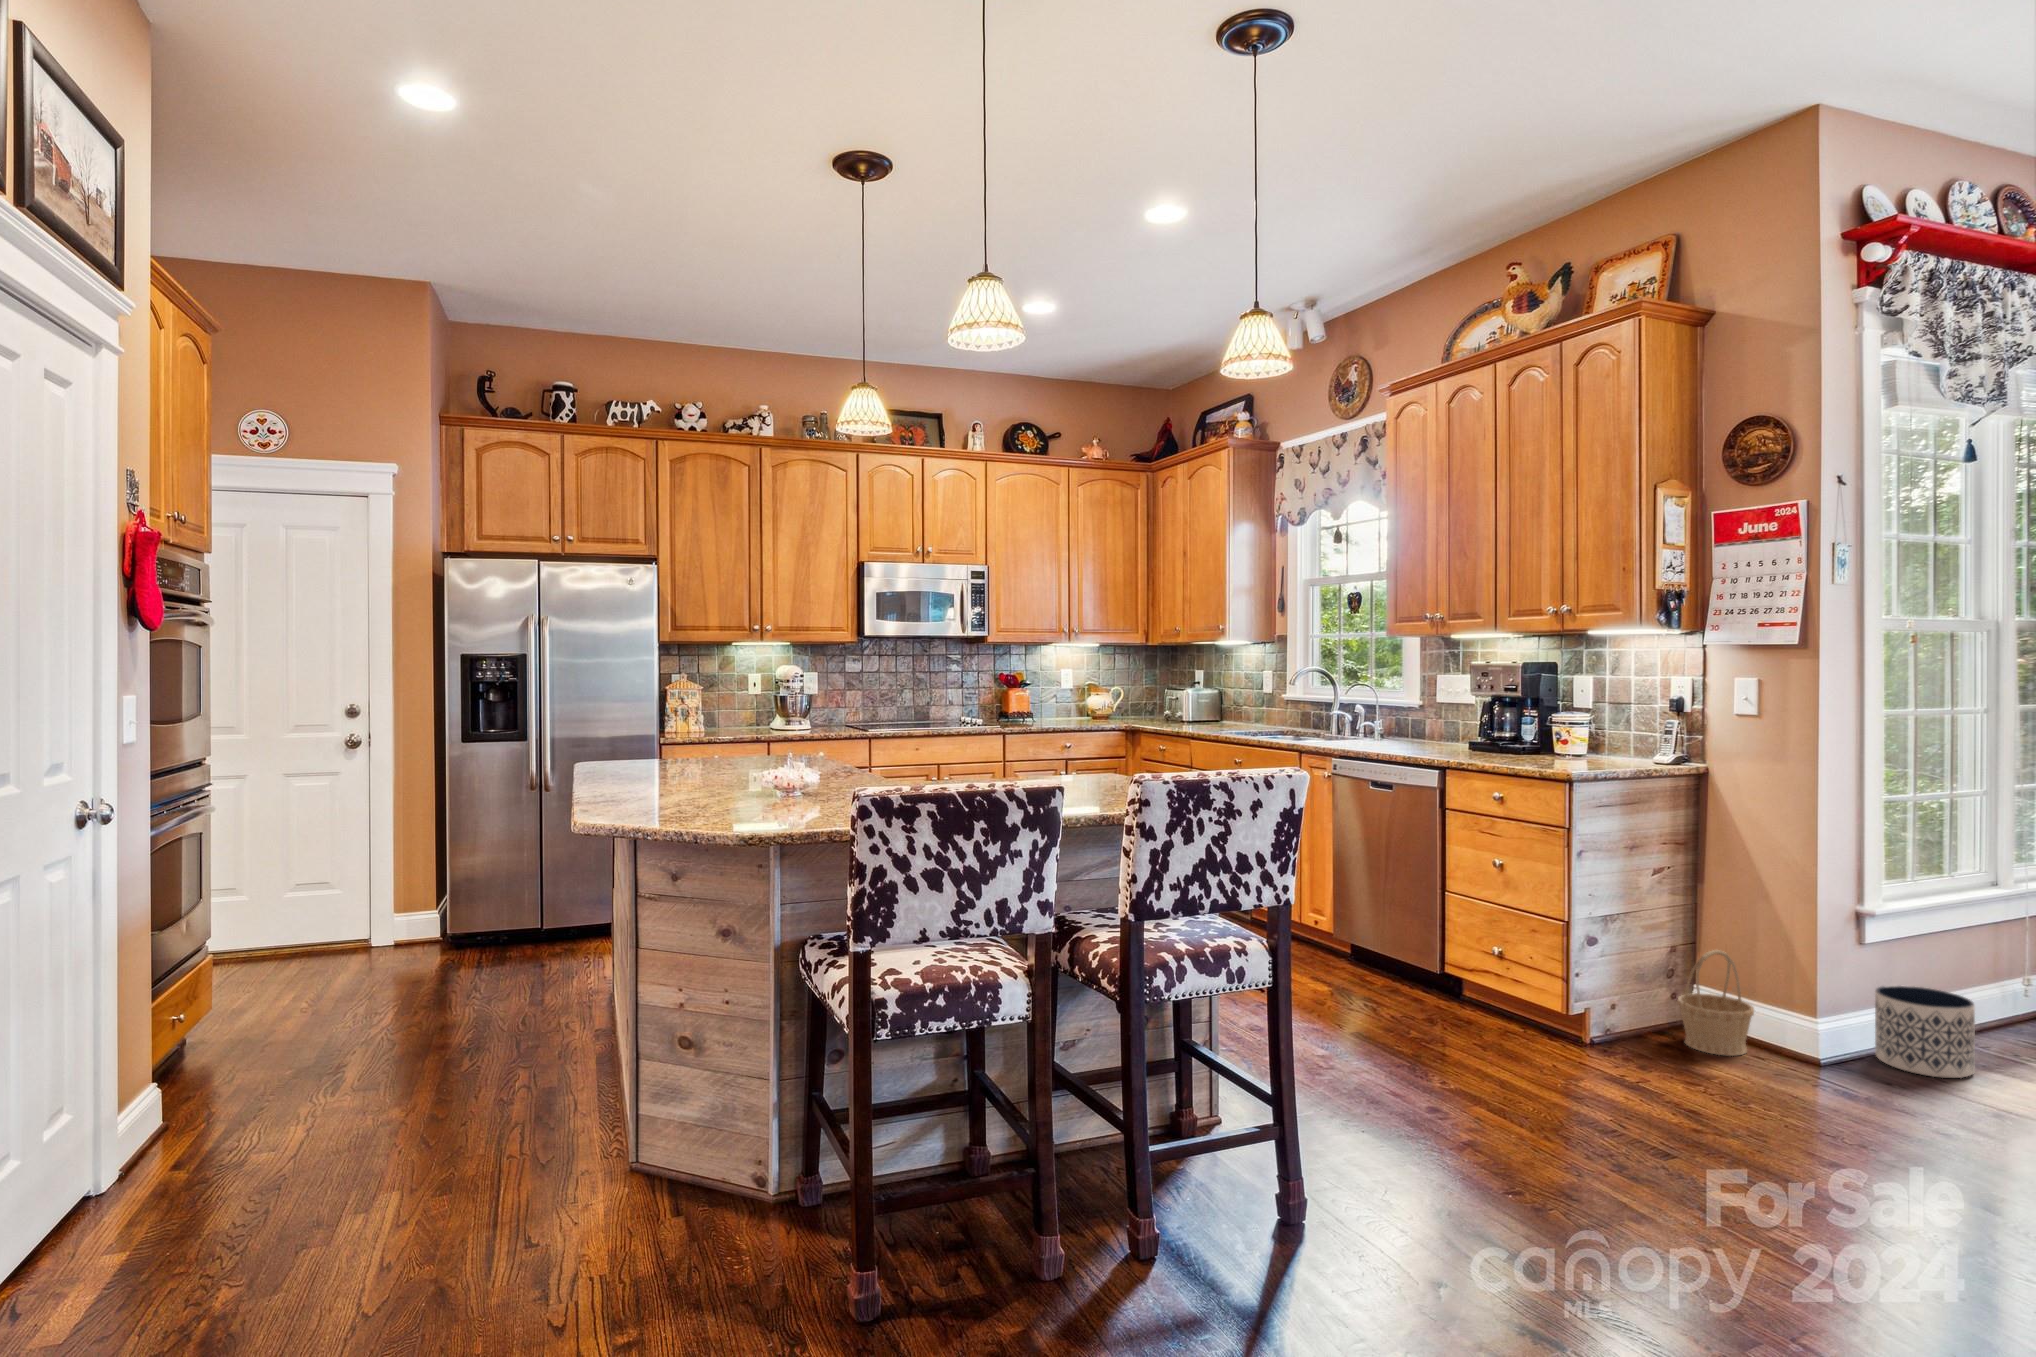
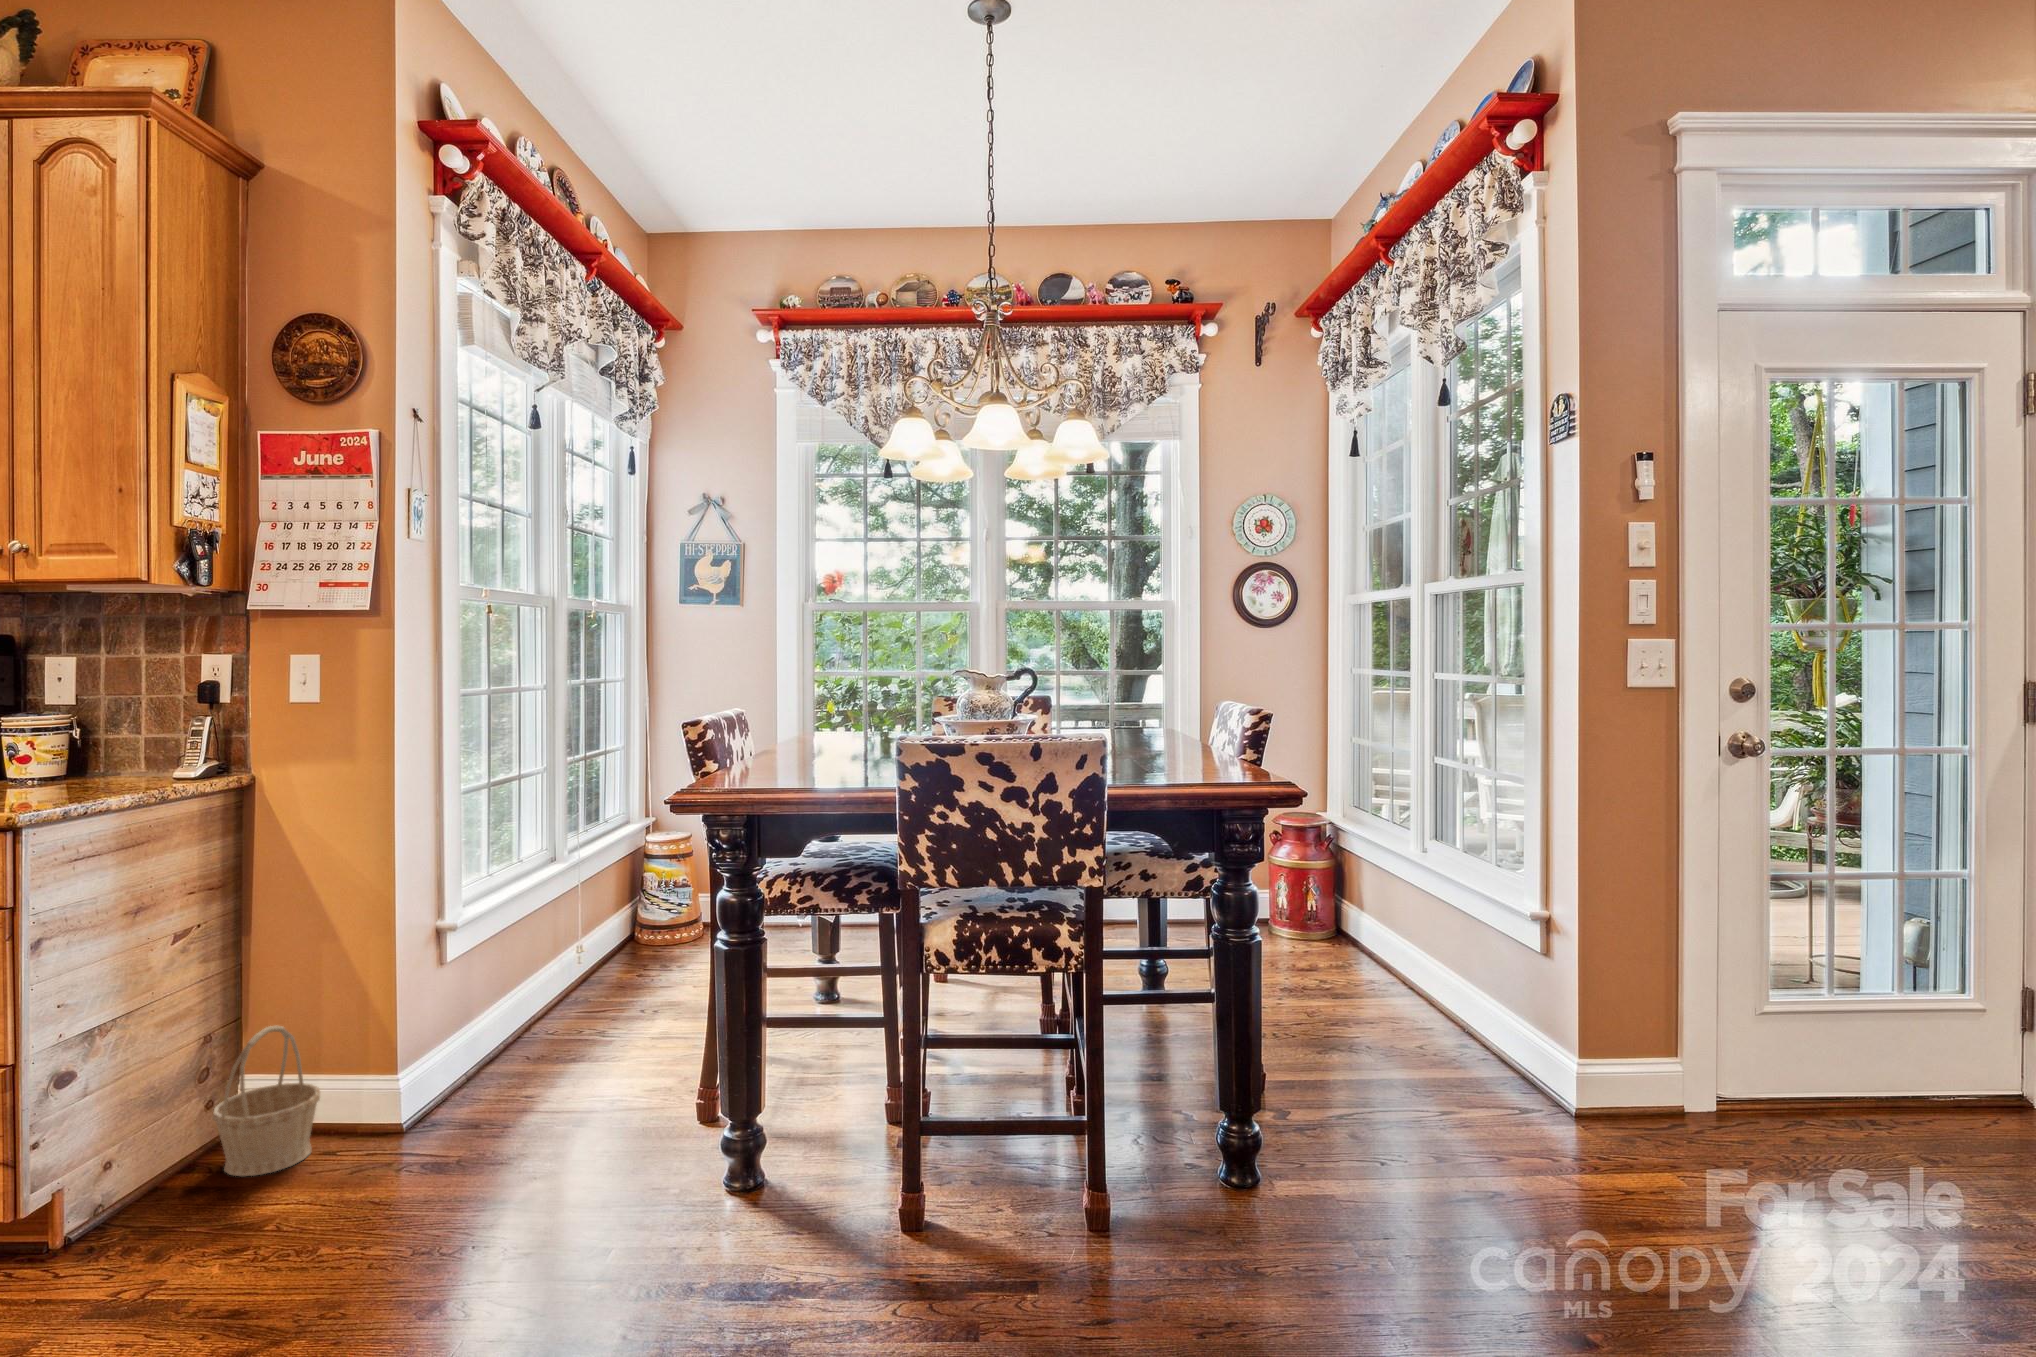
planter: present [1875,985,1975,1078] -> none [458,999,553,1105]

